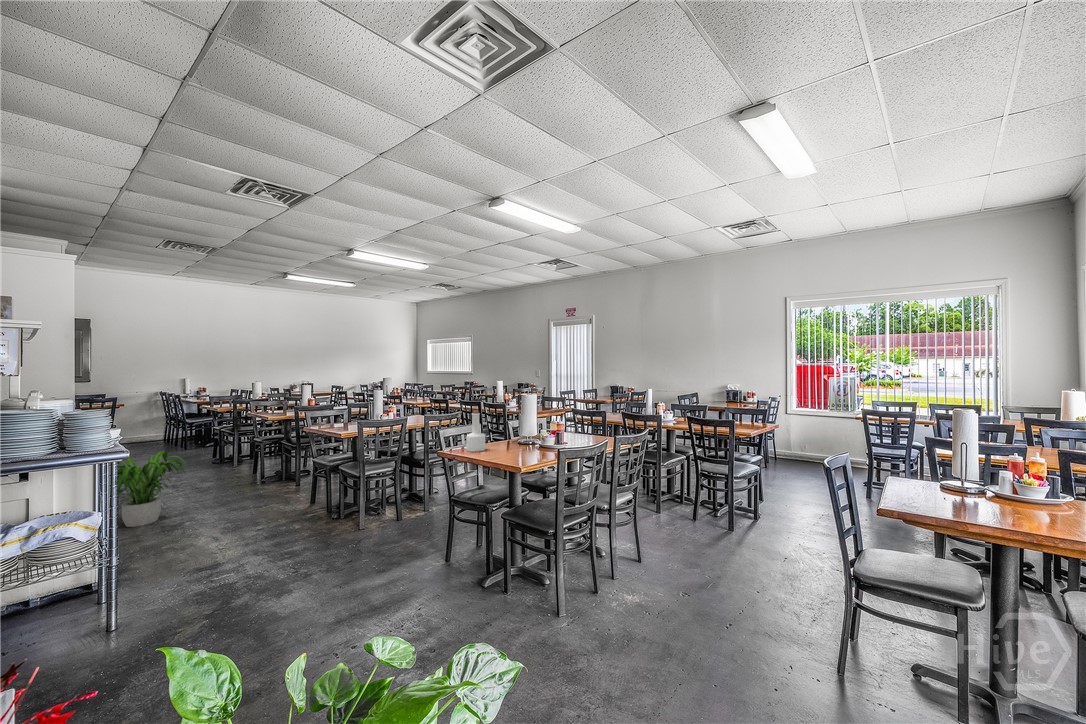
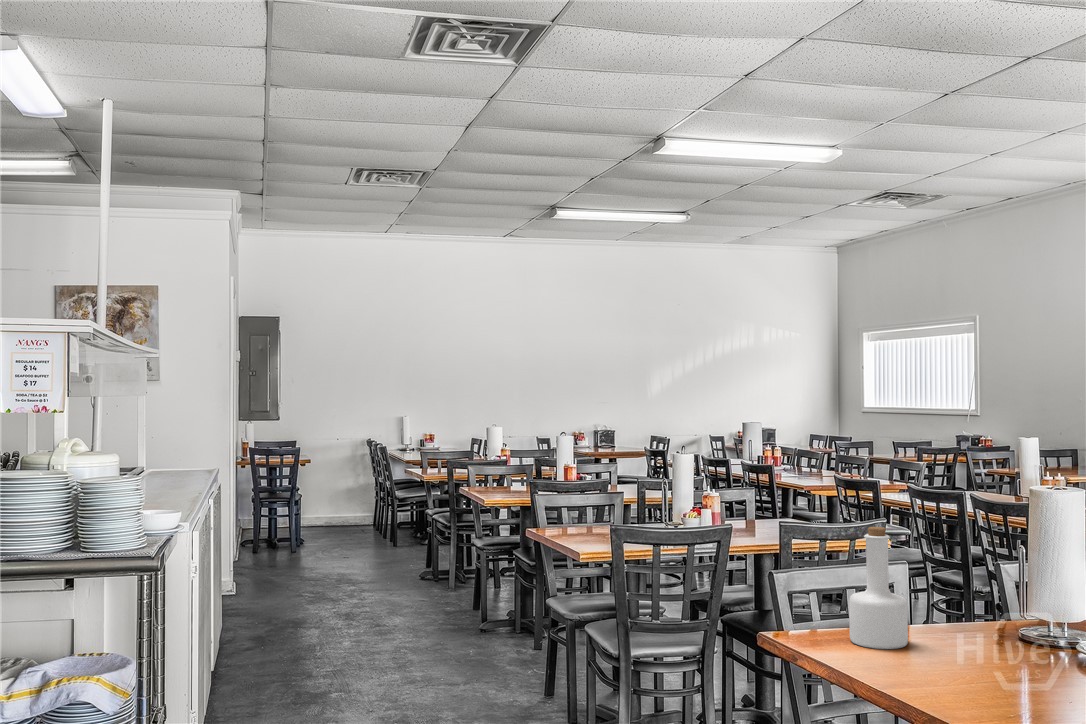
potted plant: present [116,451,188,527] -> none [225,551,346,685]

